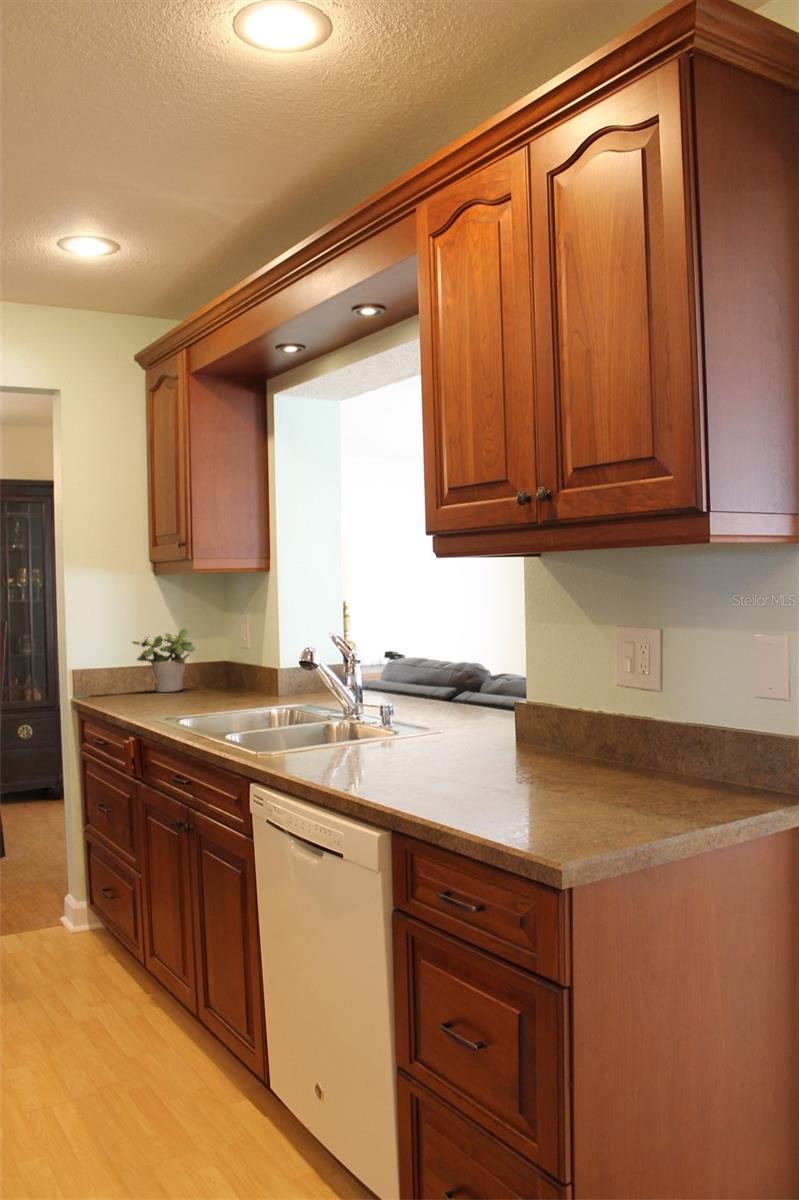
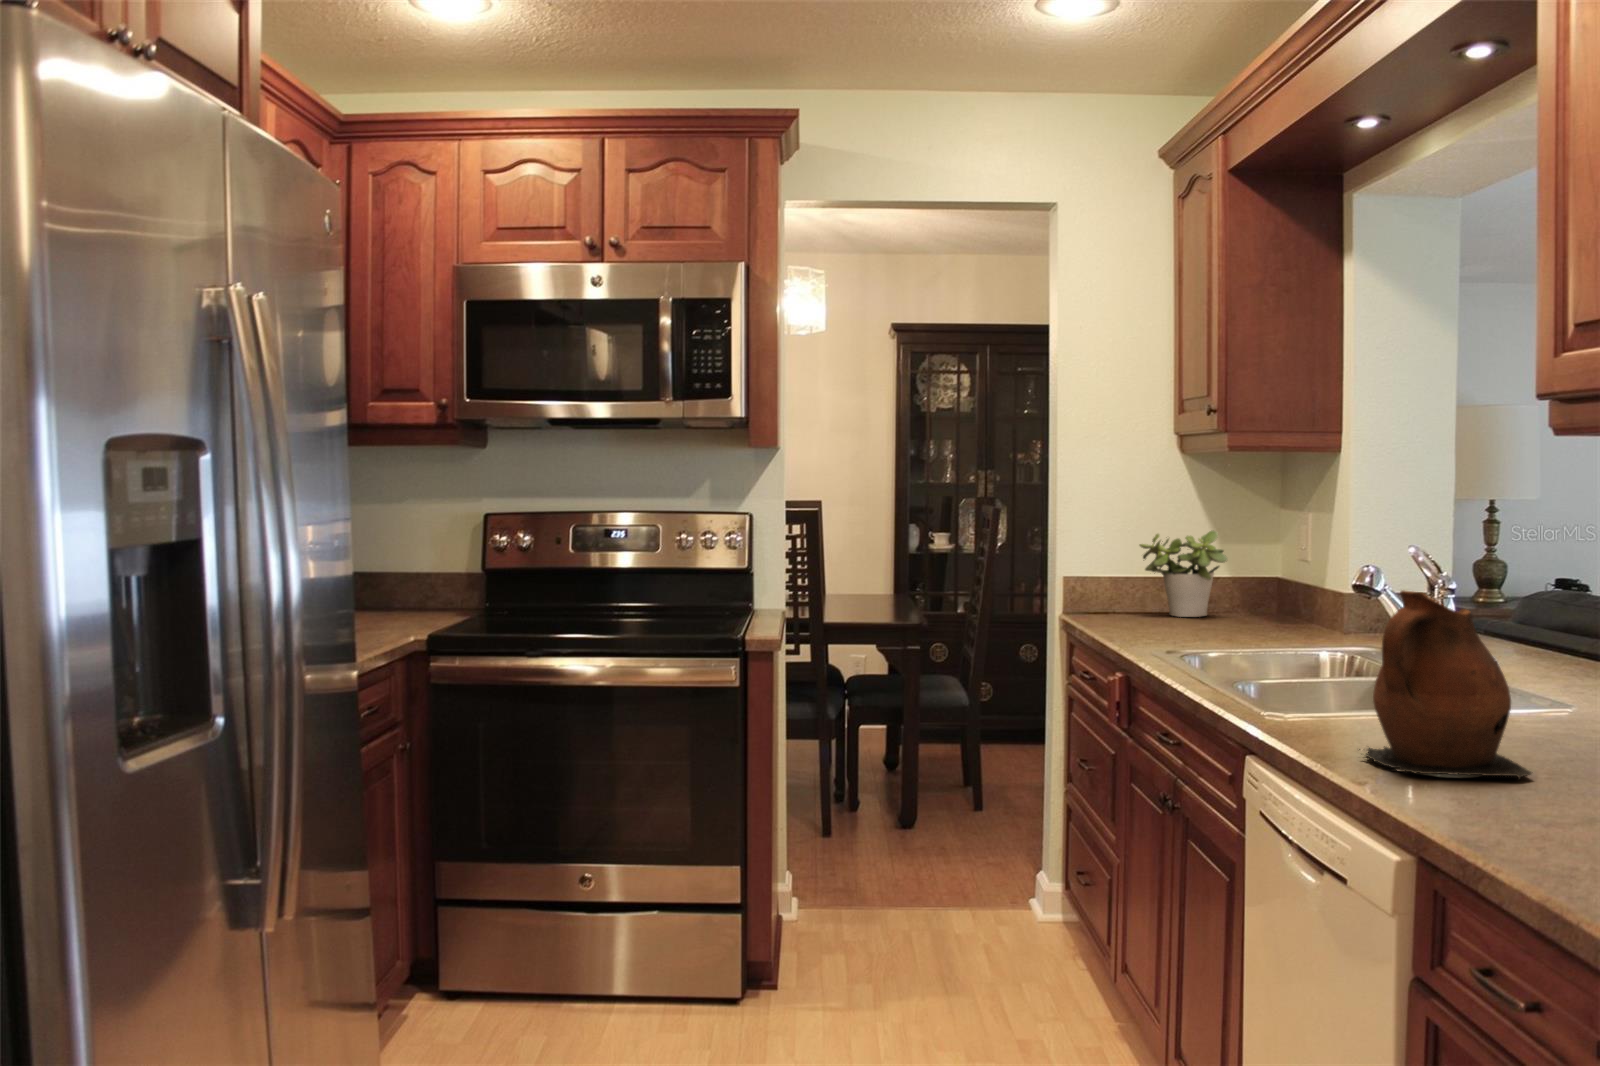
ceramic pitcher: none [333,659,440,779] -> present [1359,590,1532,779]

